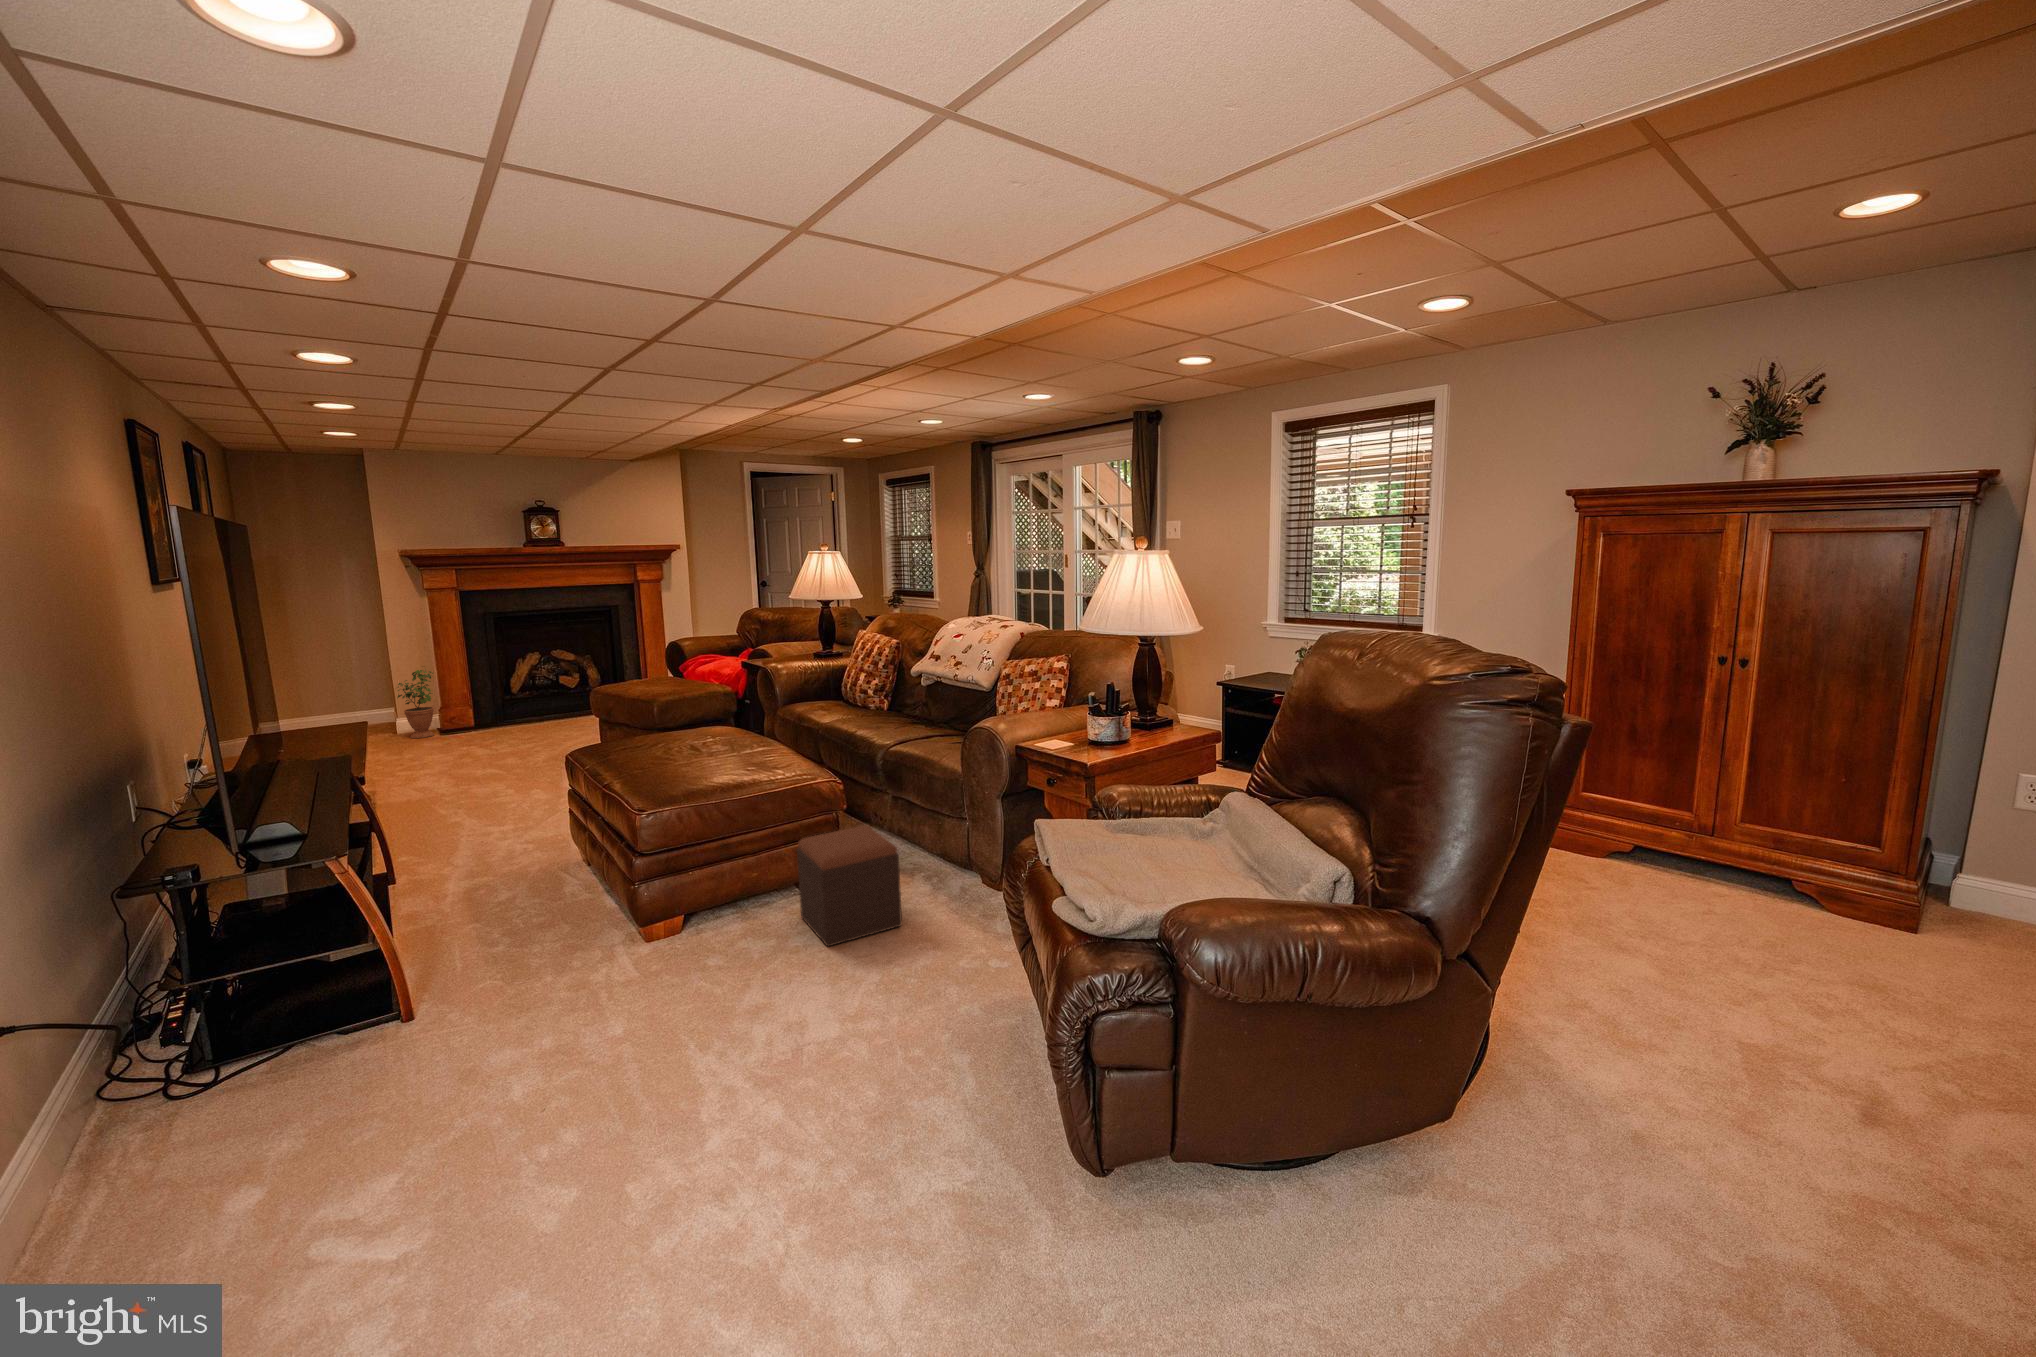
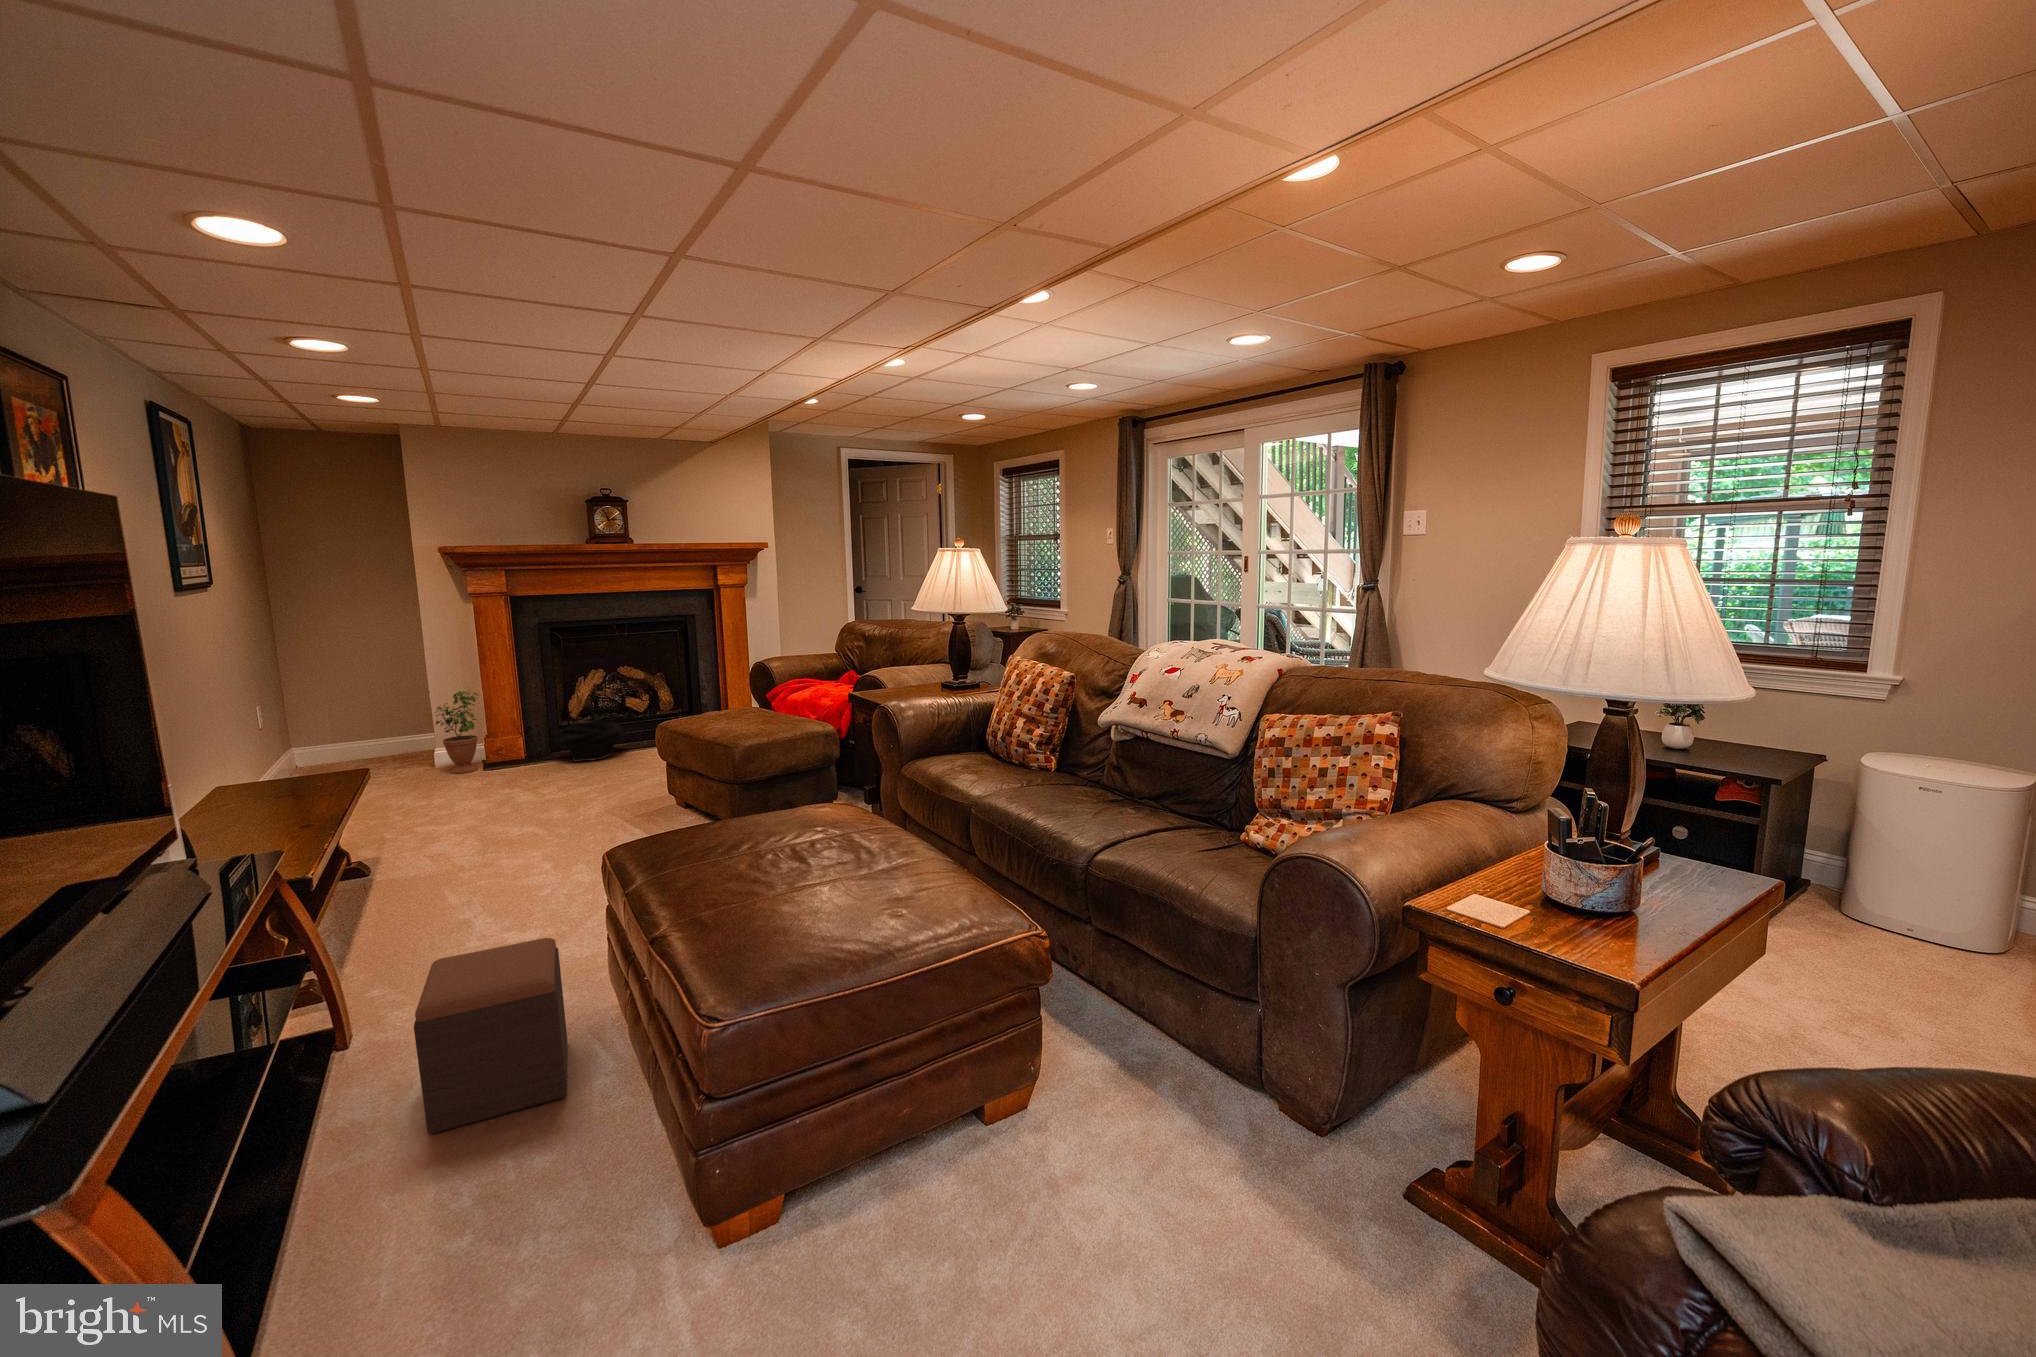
basket: none [499,677,559,728] -> present [555,718,623,762]
footstool: present [797,826,902,946] -> present [414,938,567,1134]

